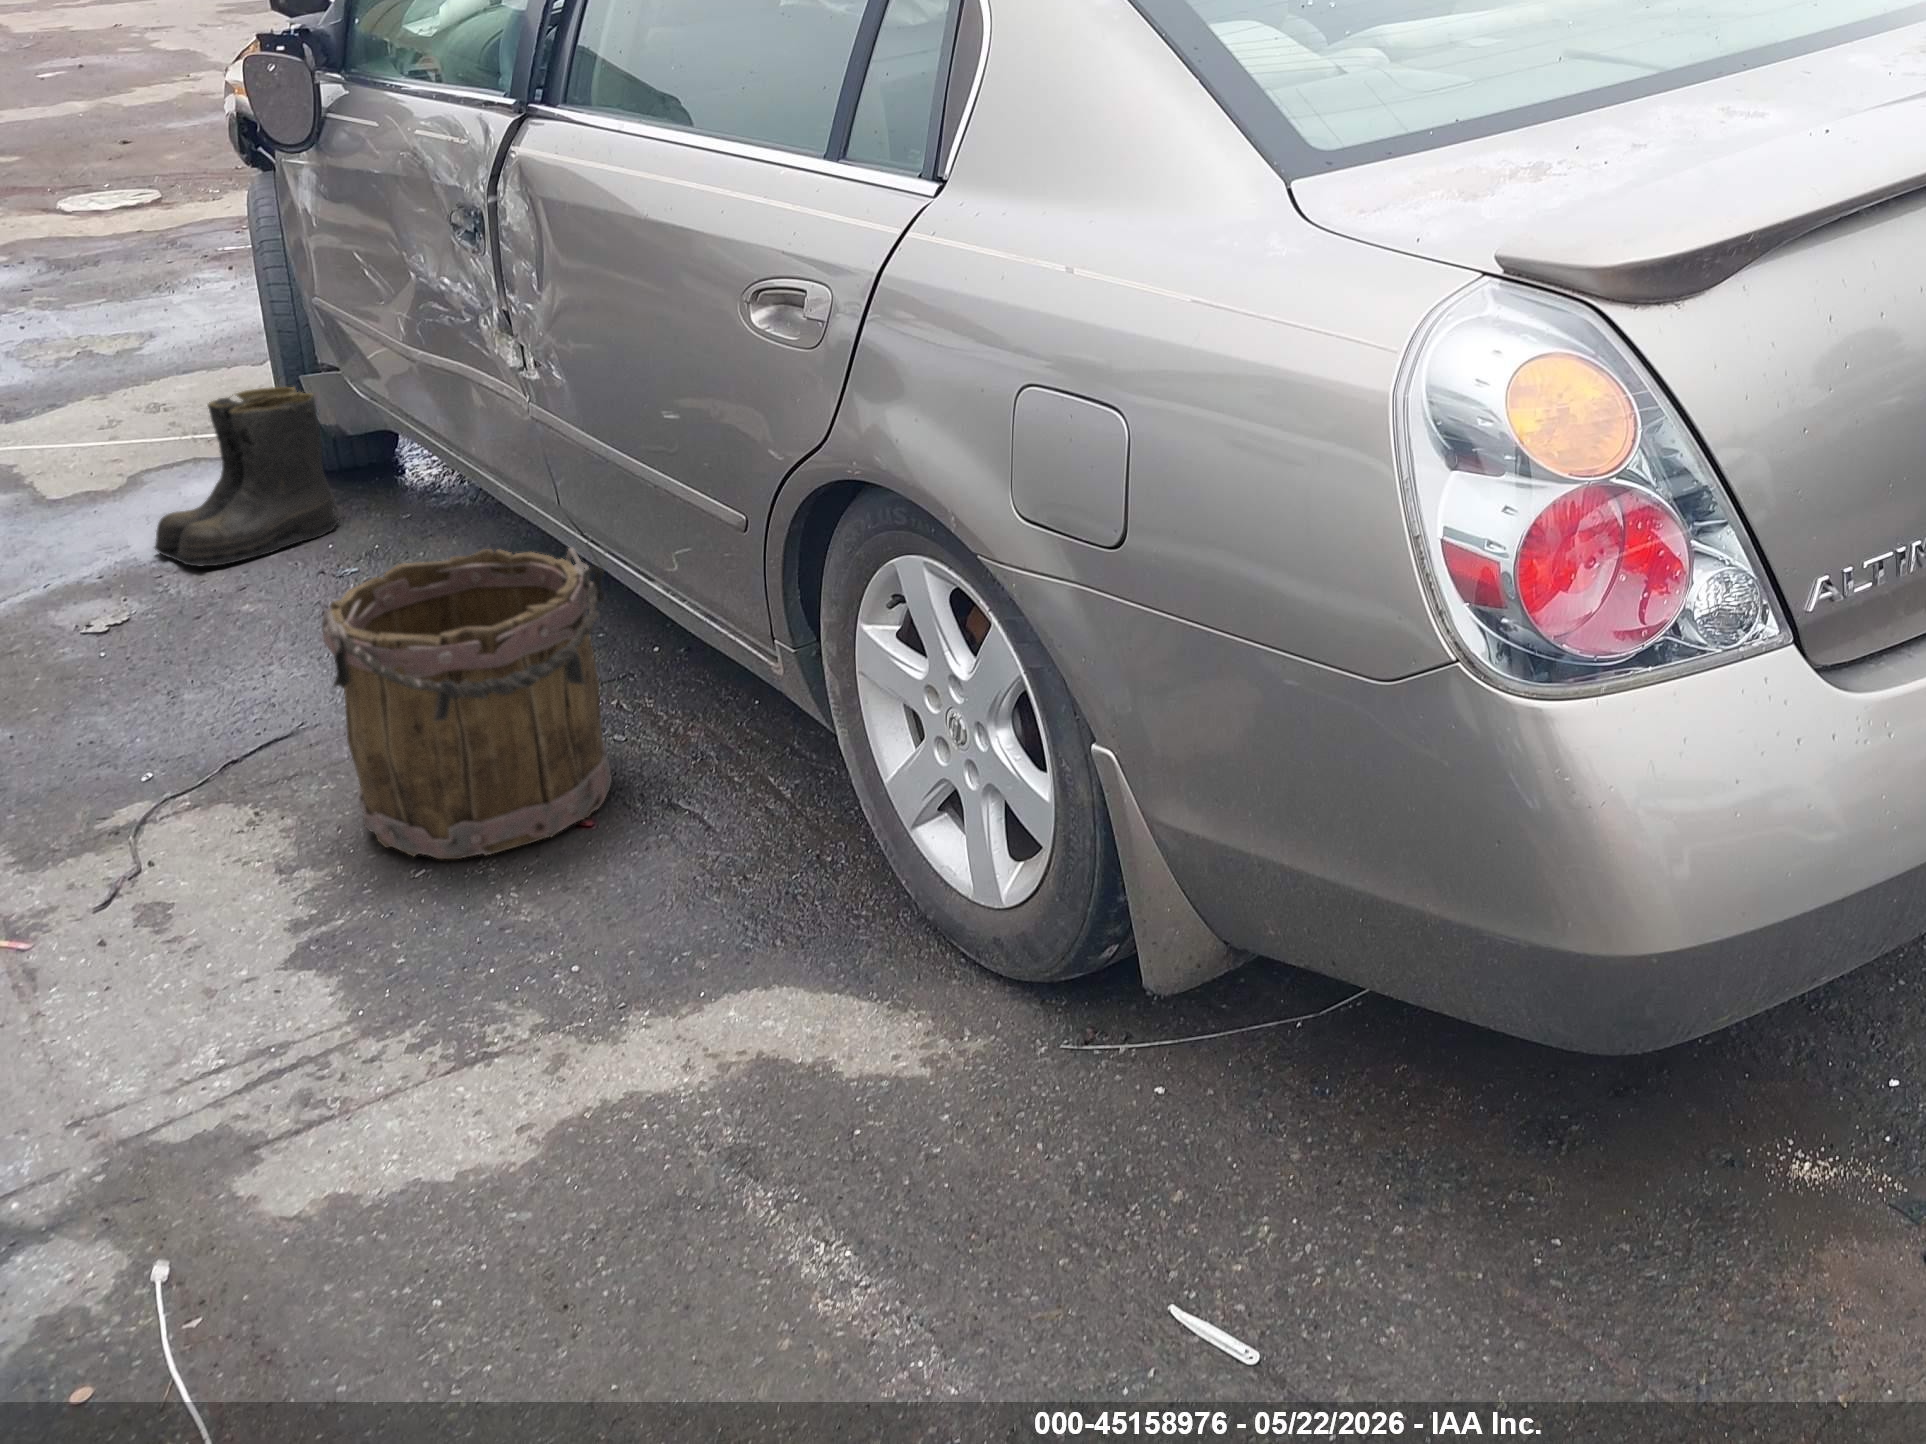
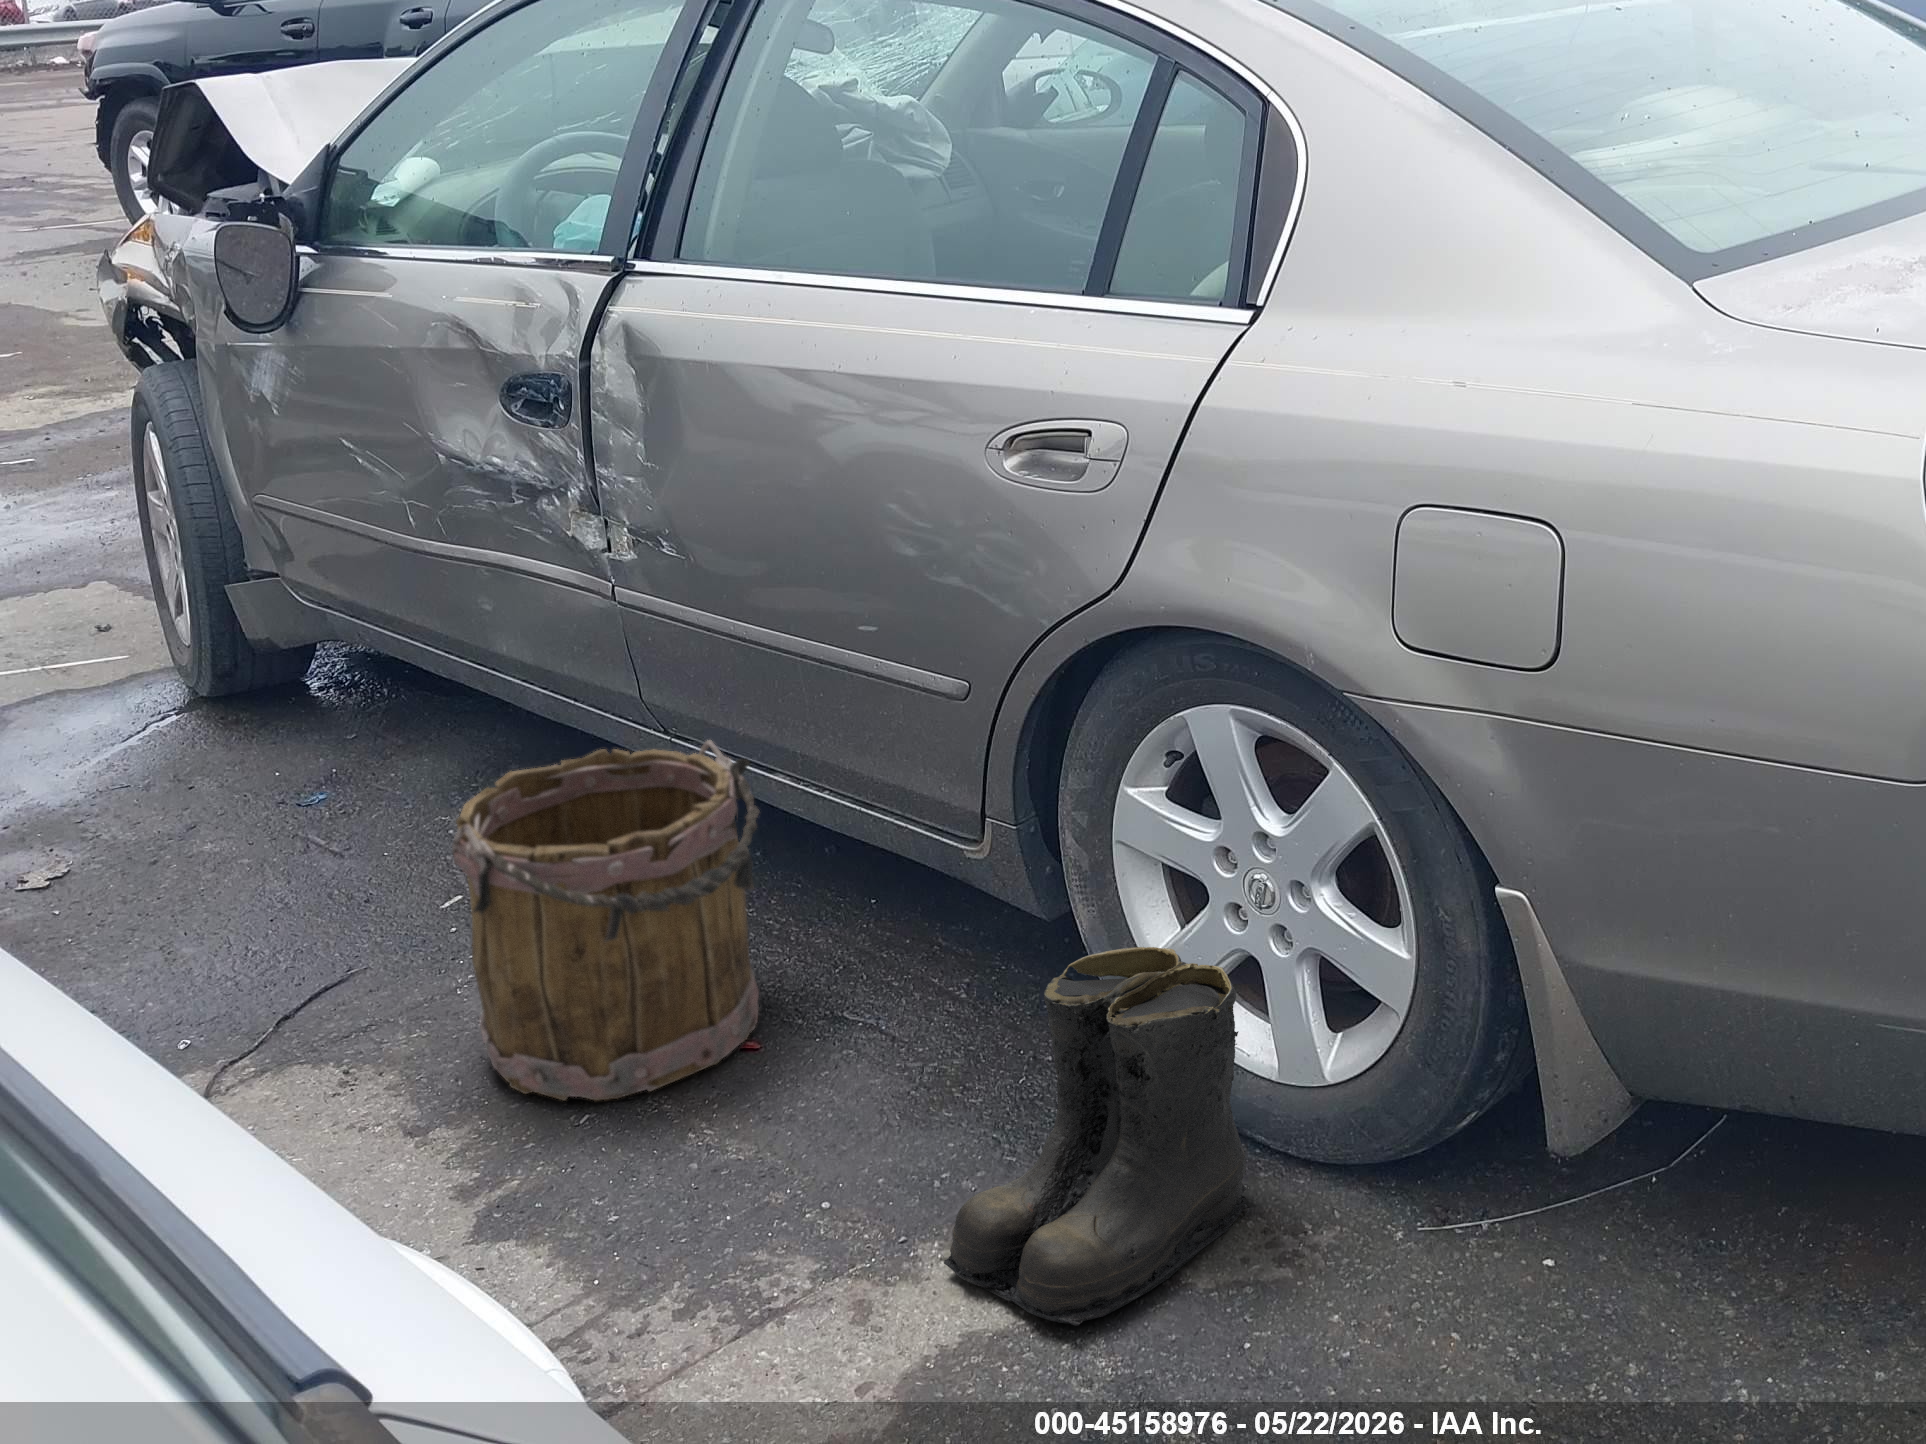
boots: present [154,387,339,566] -> present [944,947,1255,1325]

